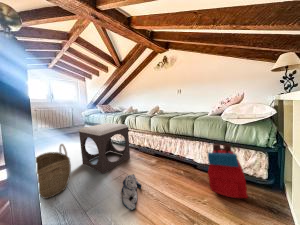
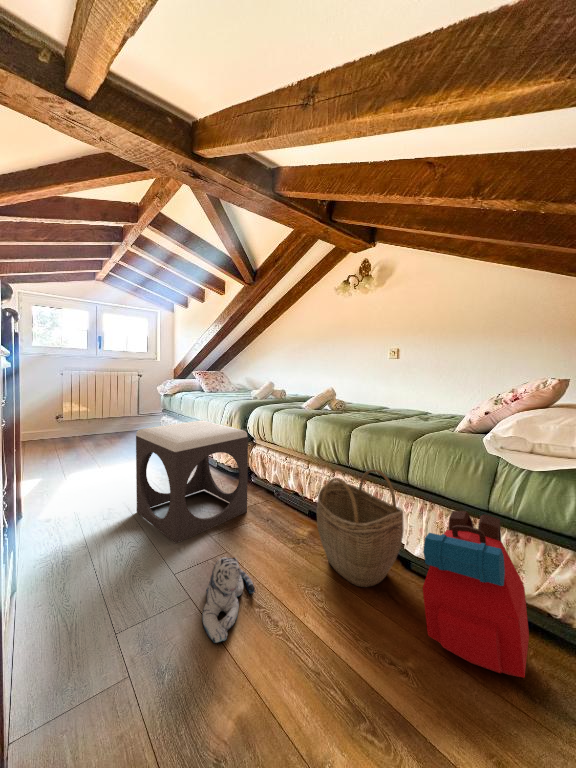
woven basket: present [36,144,71,199] -> present [317,469,404,587]

